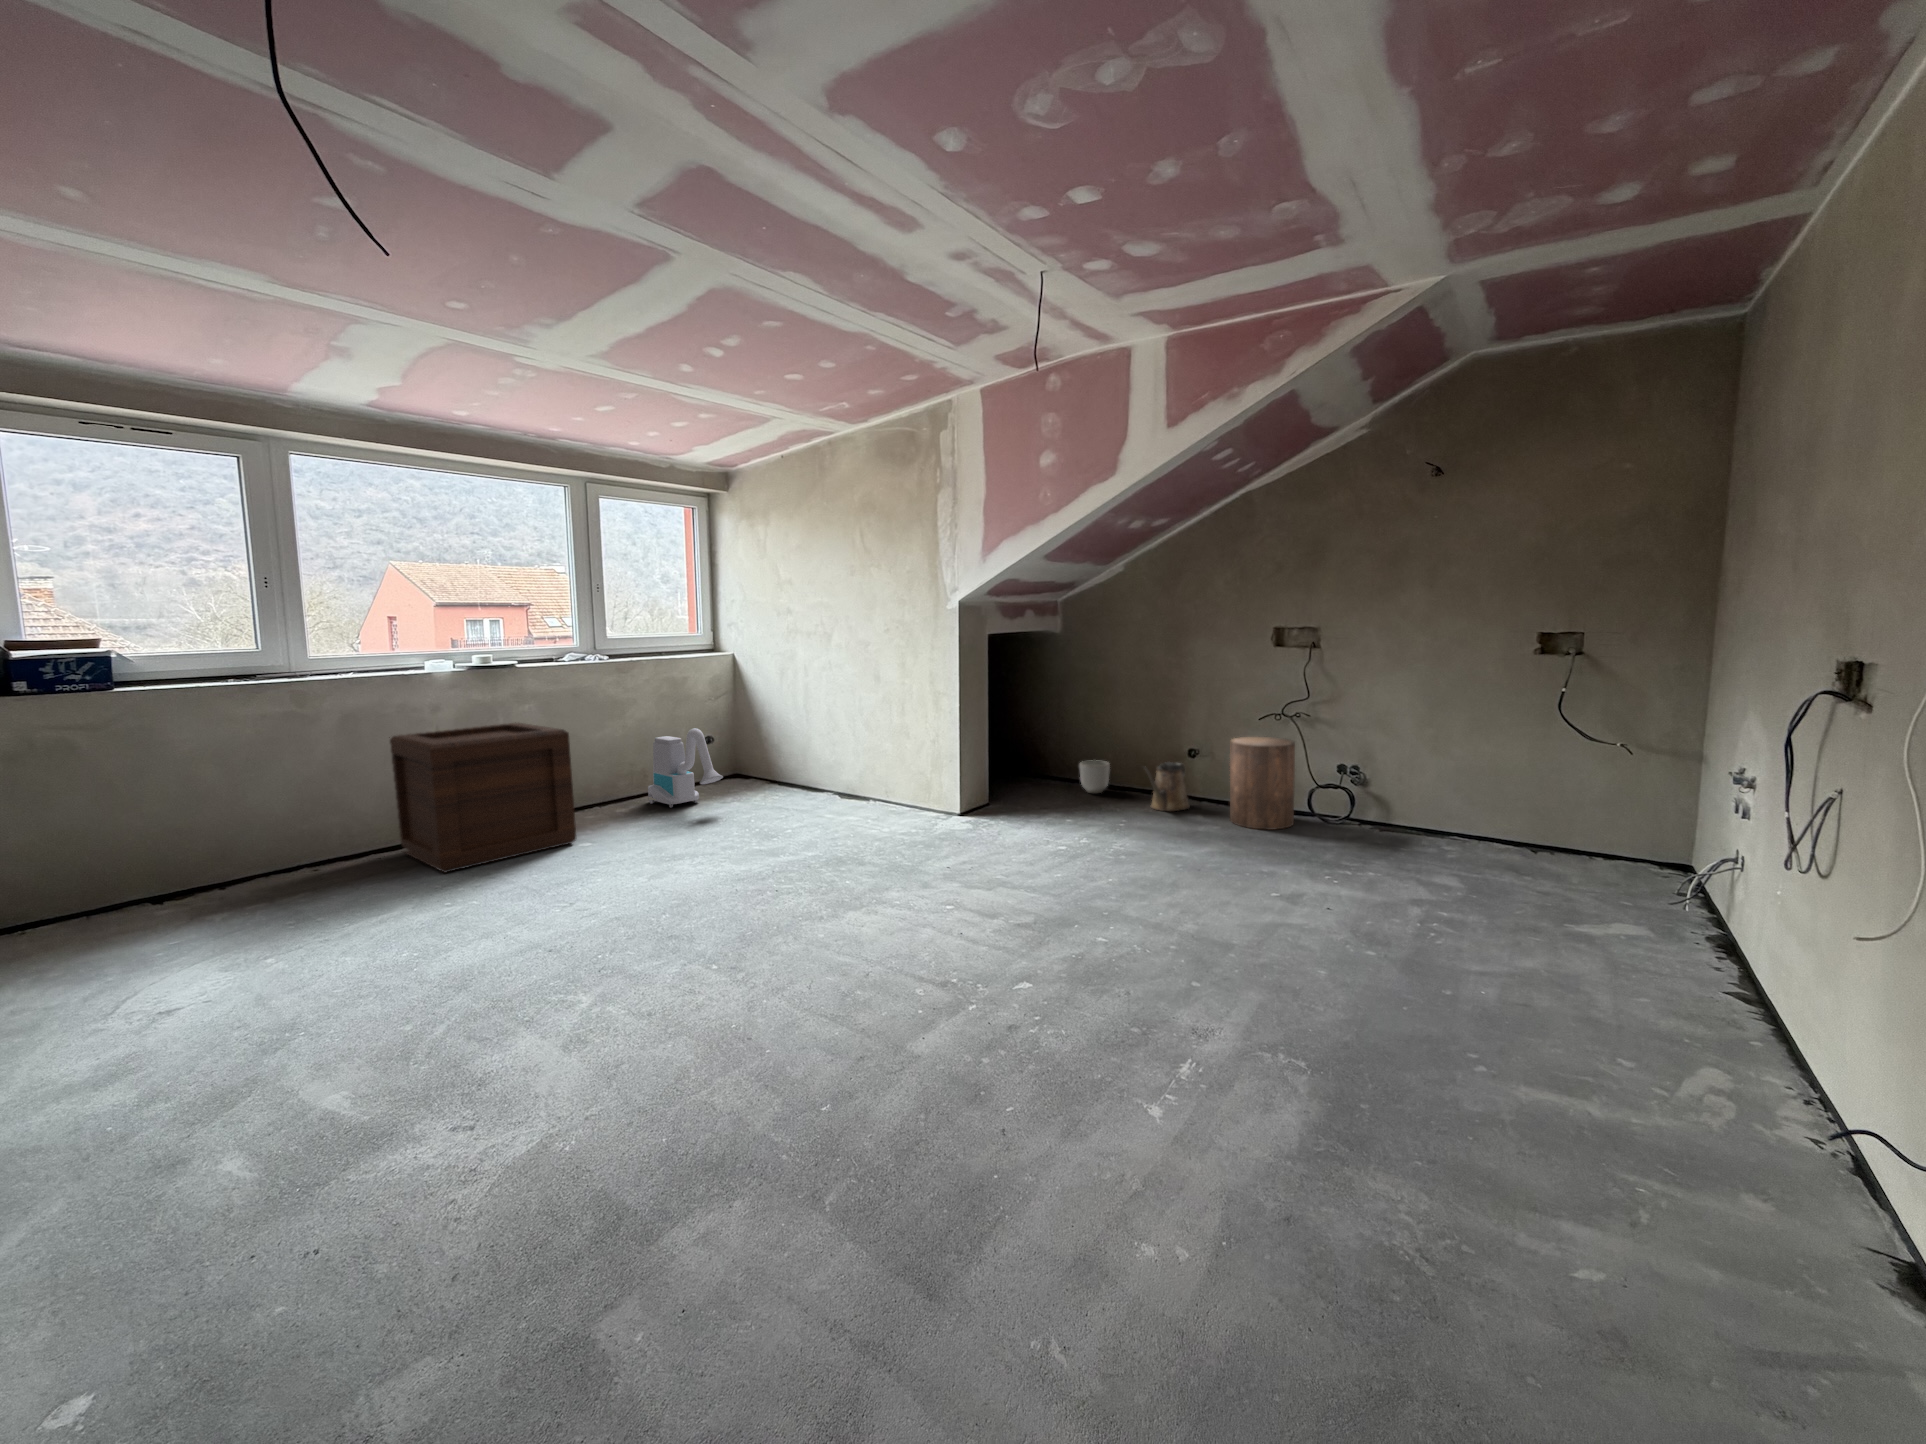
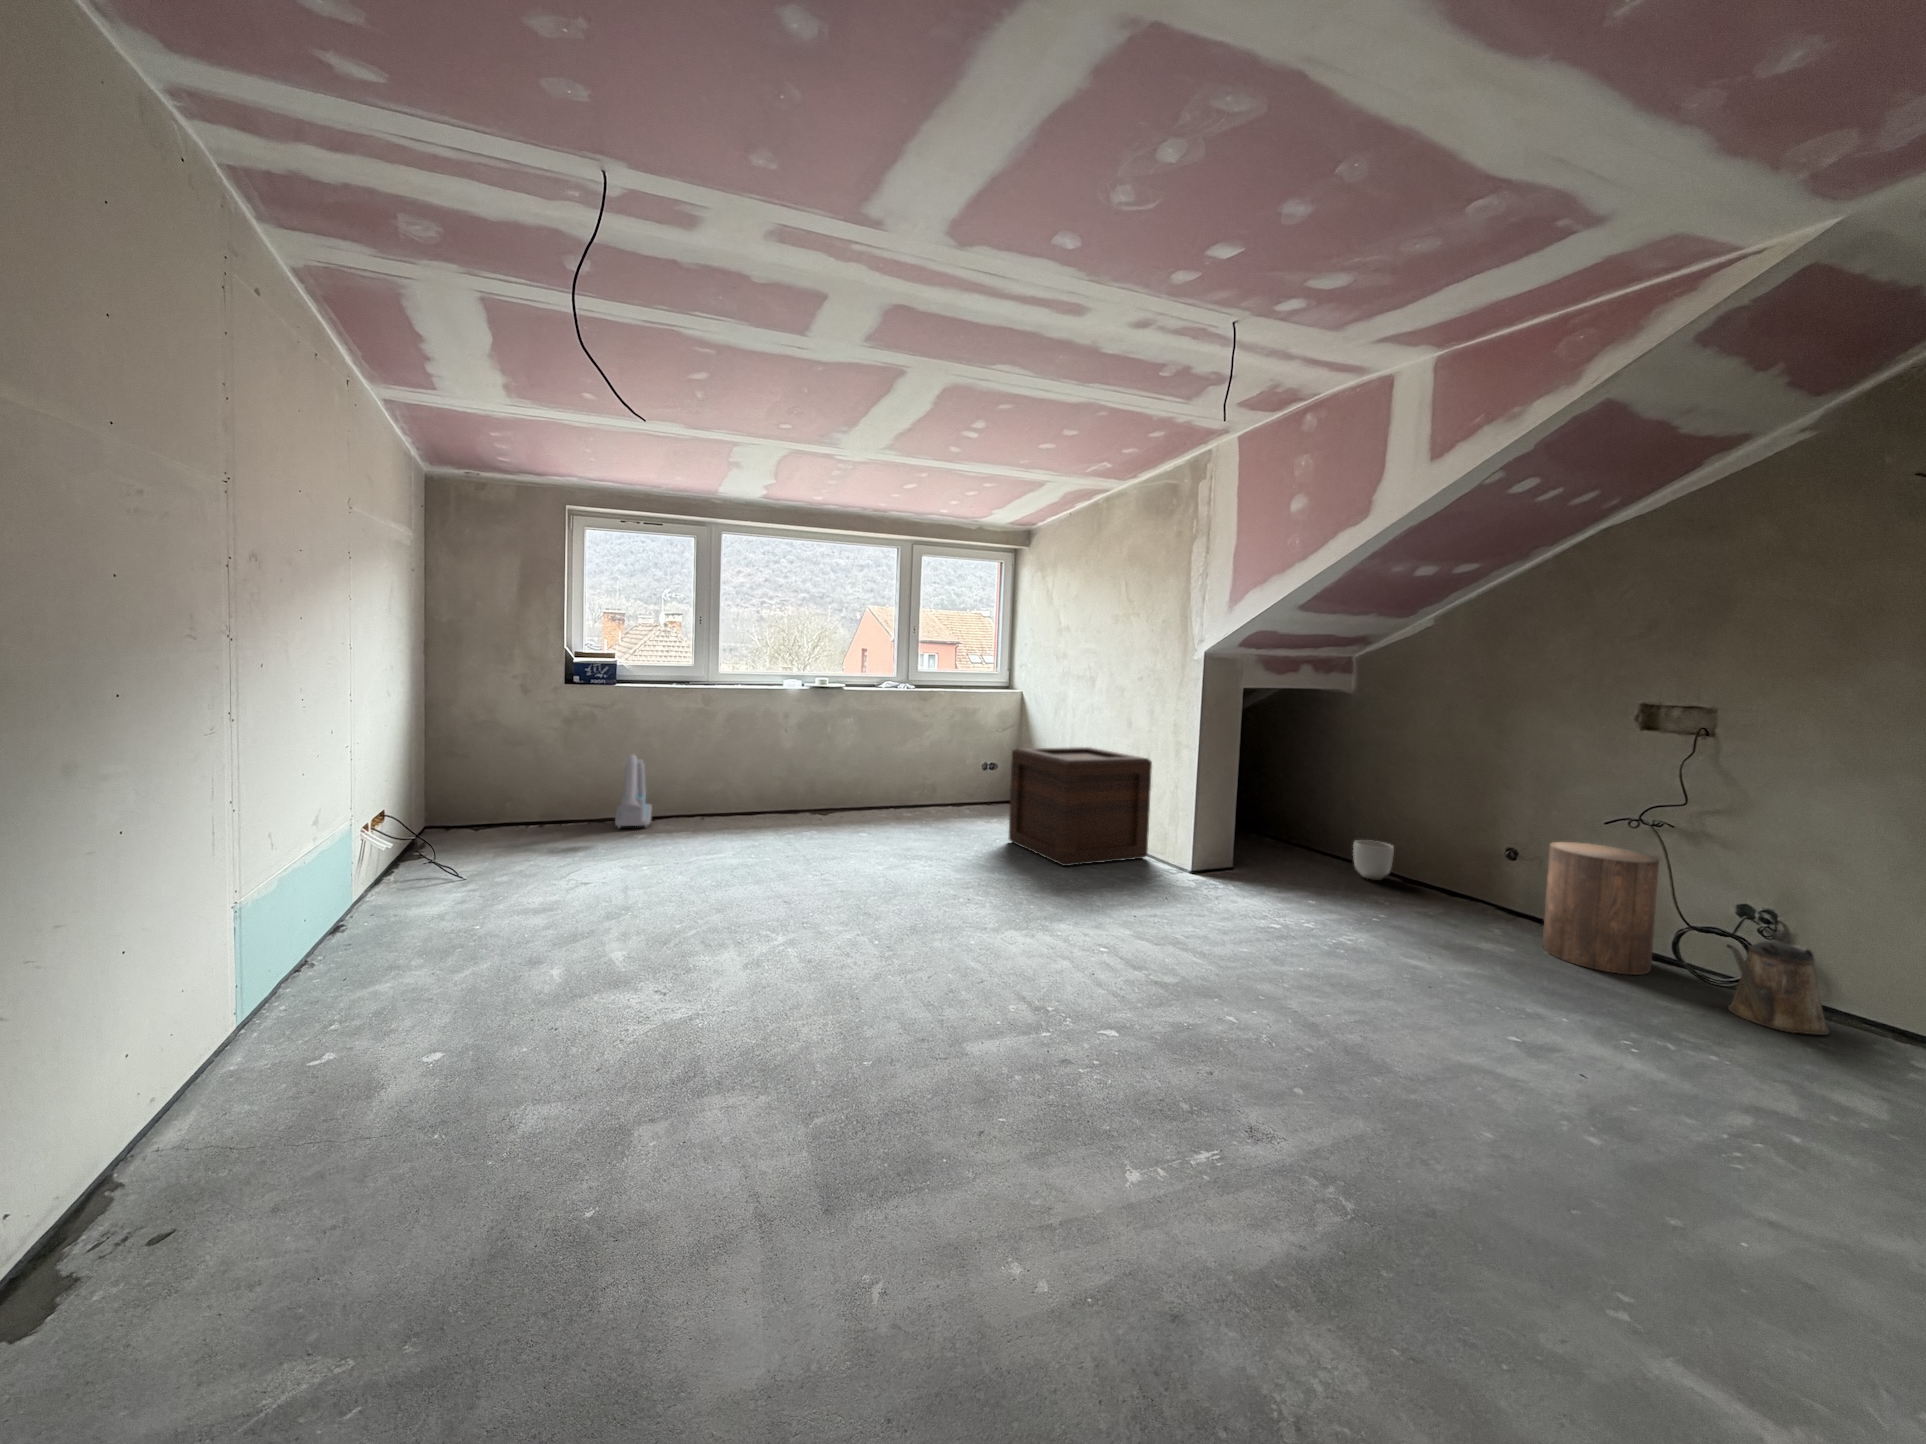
wooden crate: present [389,722,576,872] -> present [1009,747,1152,866]
vacuum cleaner: present [648,728,723,808] -> present [615,754,652,828]
watering can: present [1143,762,1190,811] -> present [1726,941,1829,1035]

